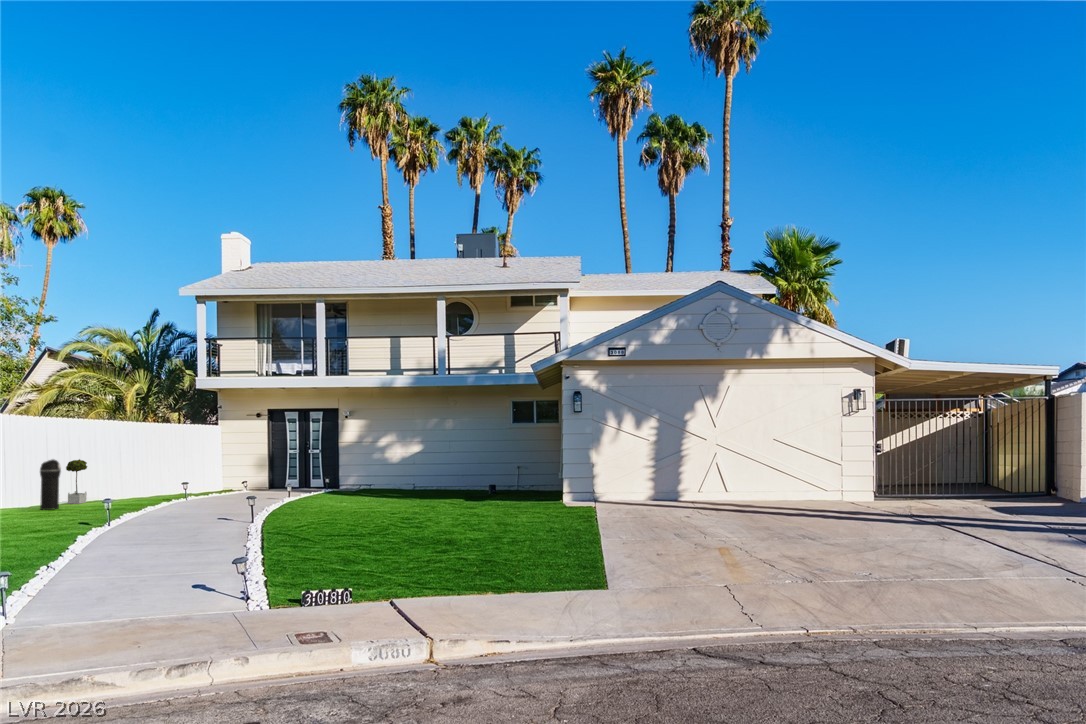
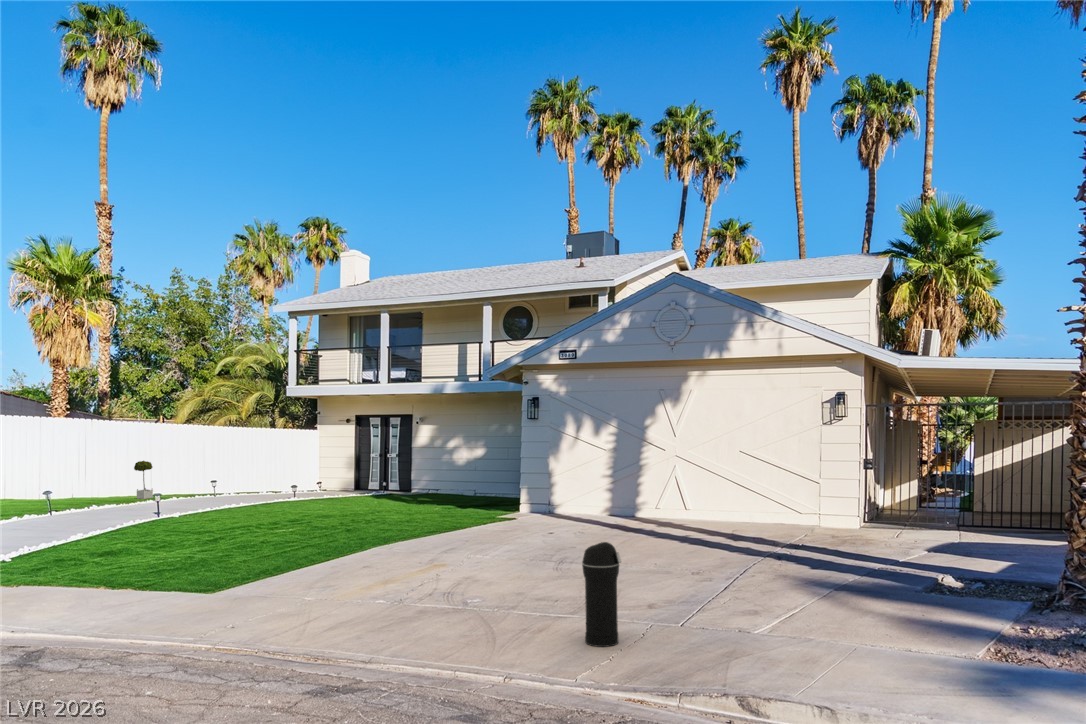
trash can: present [40,460,61,510] -> present [582,542,621,647]

